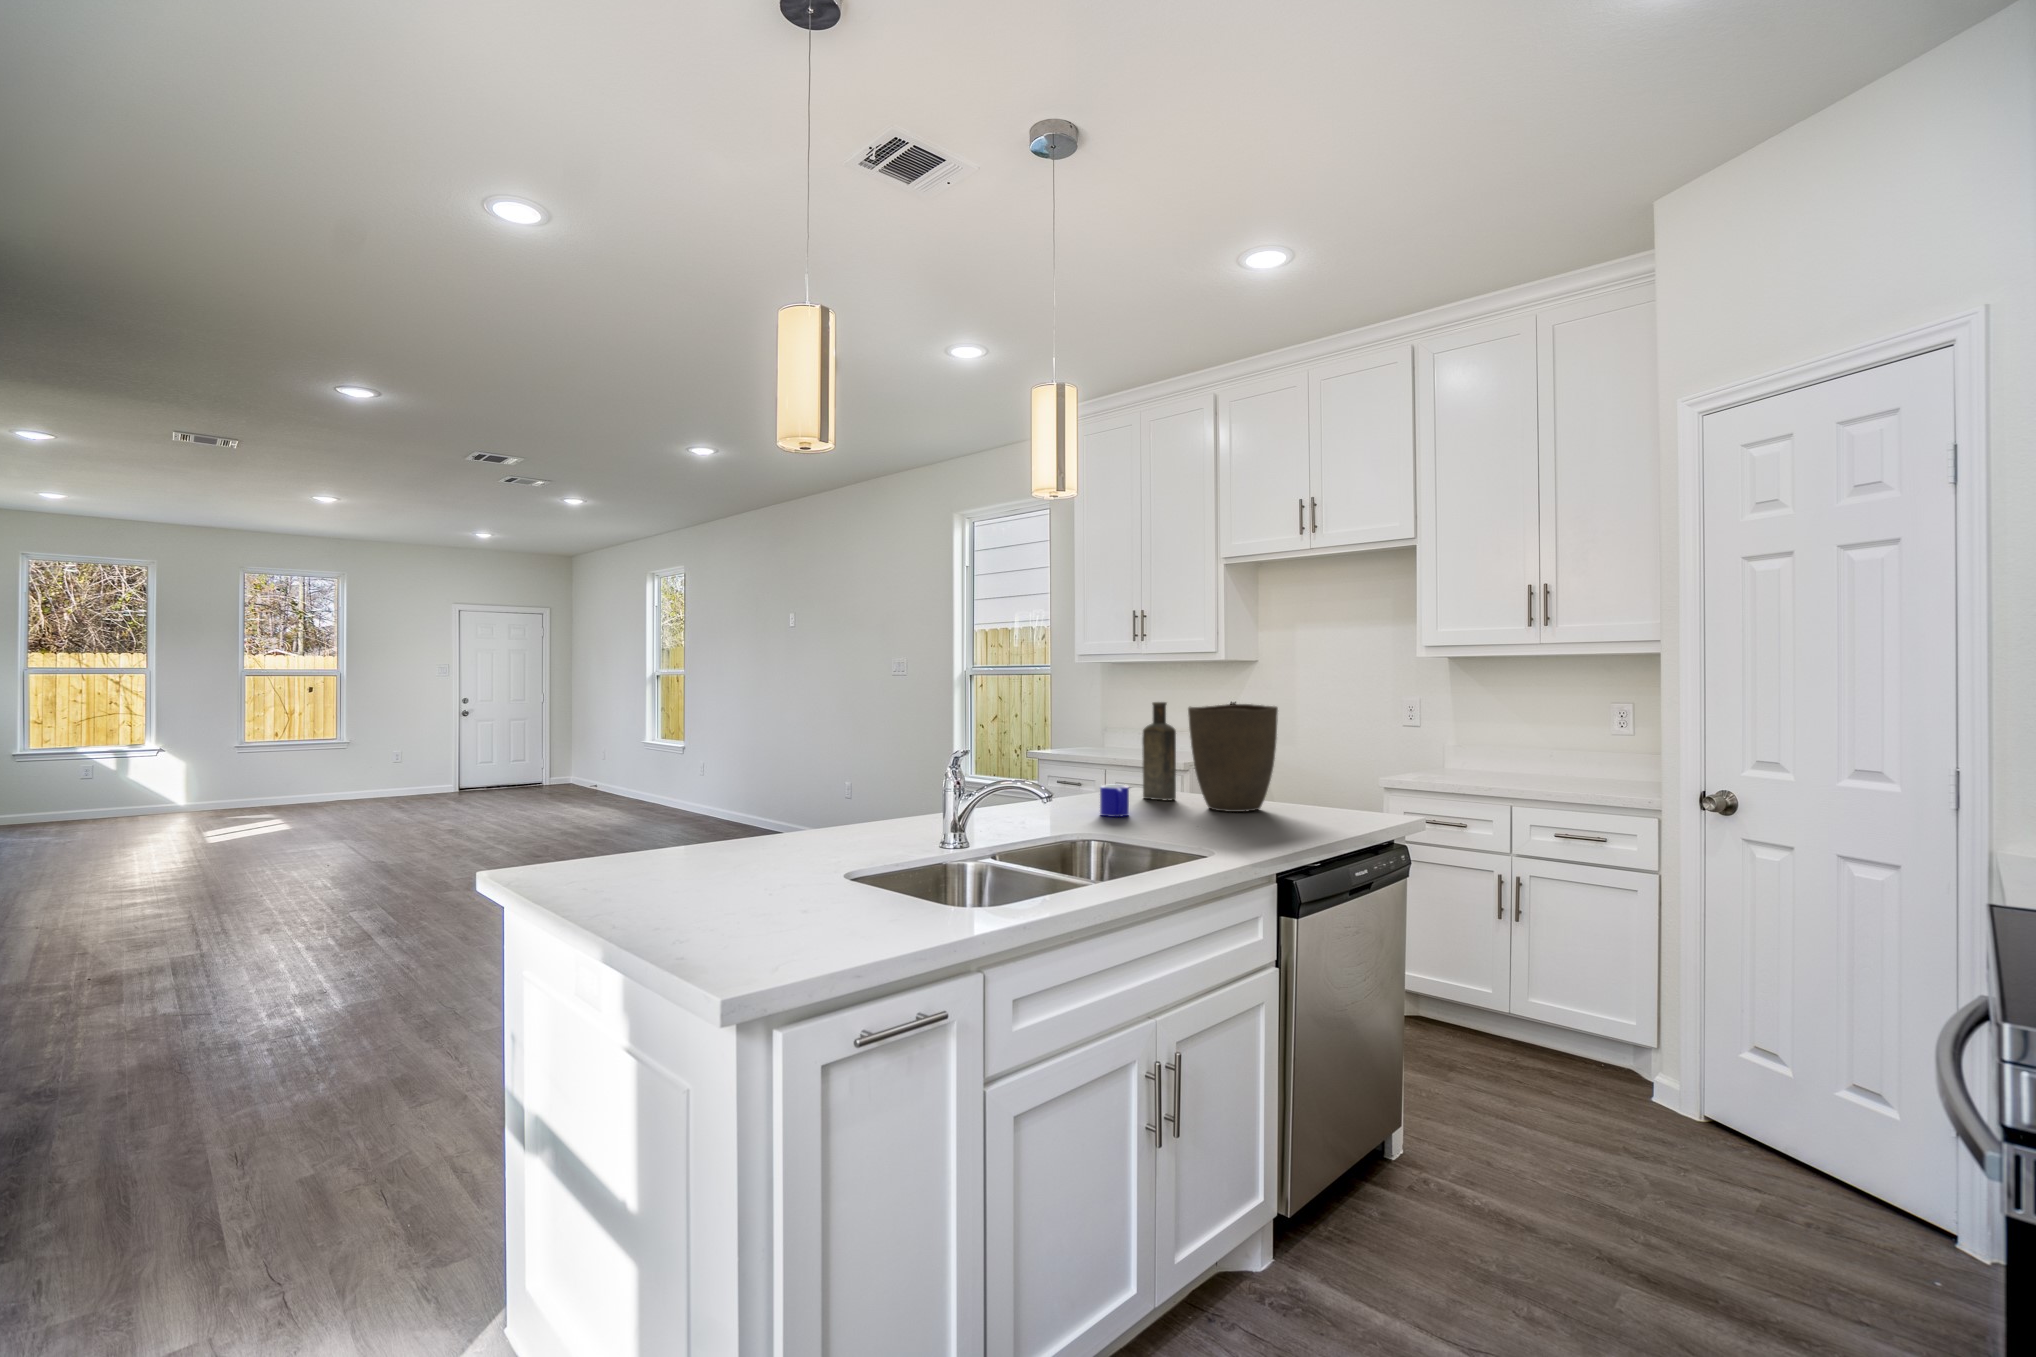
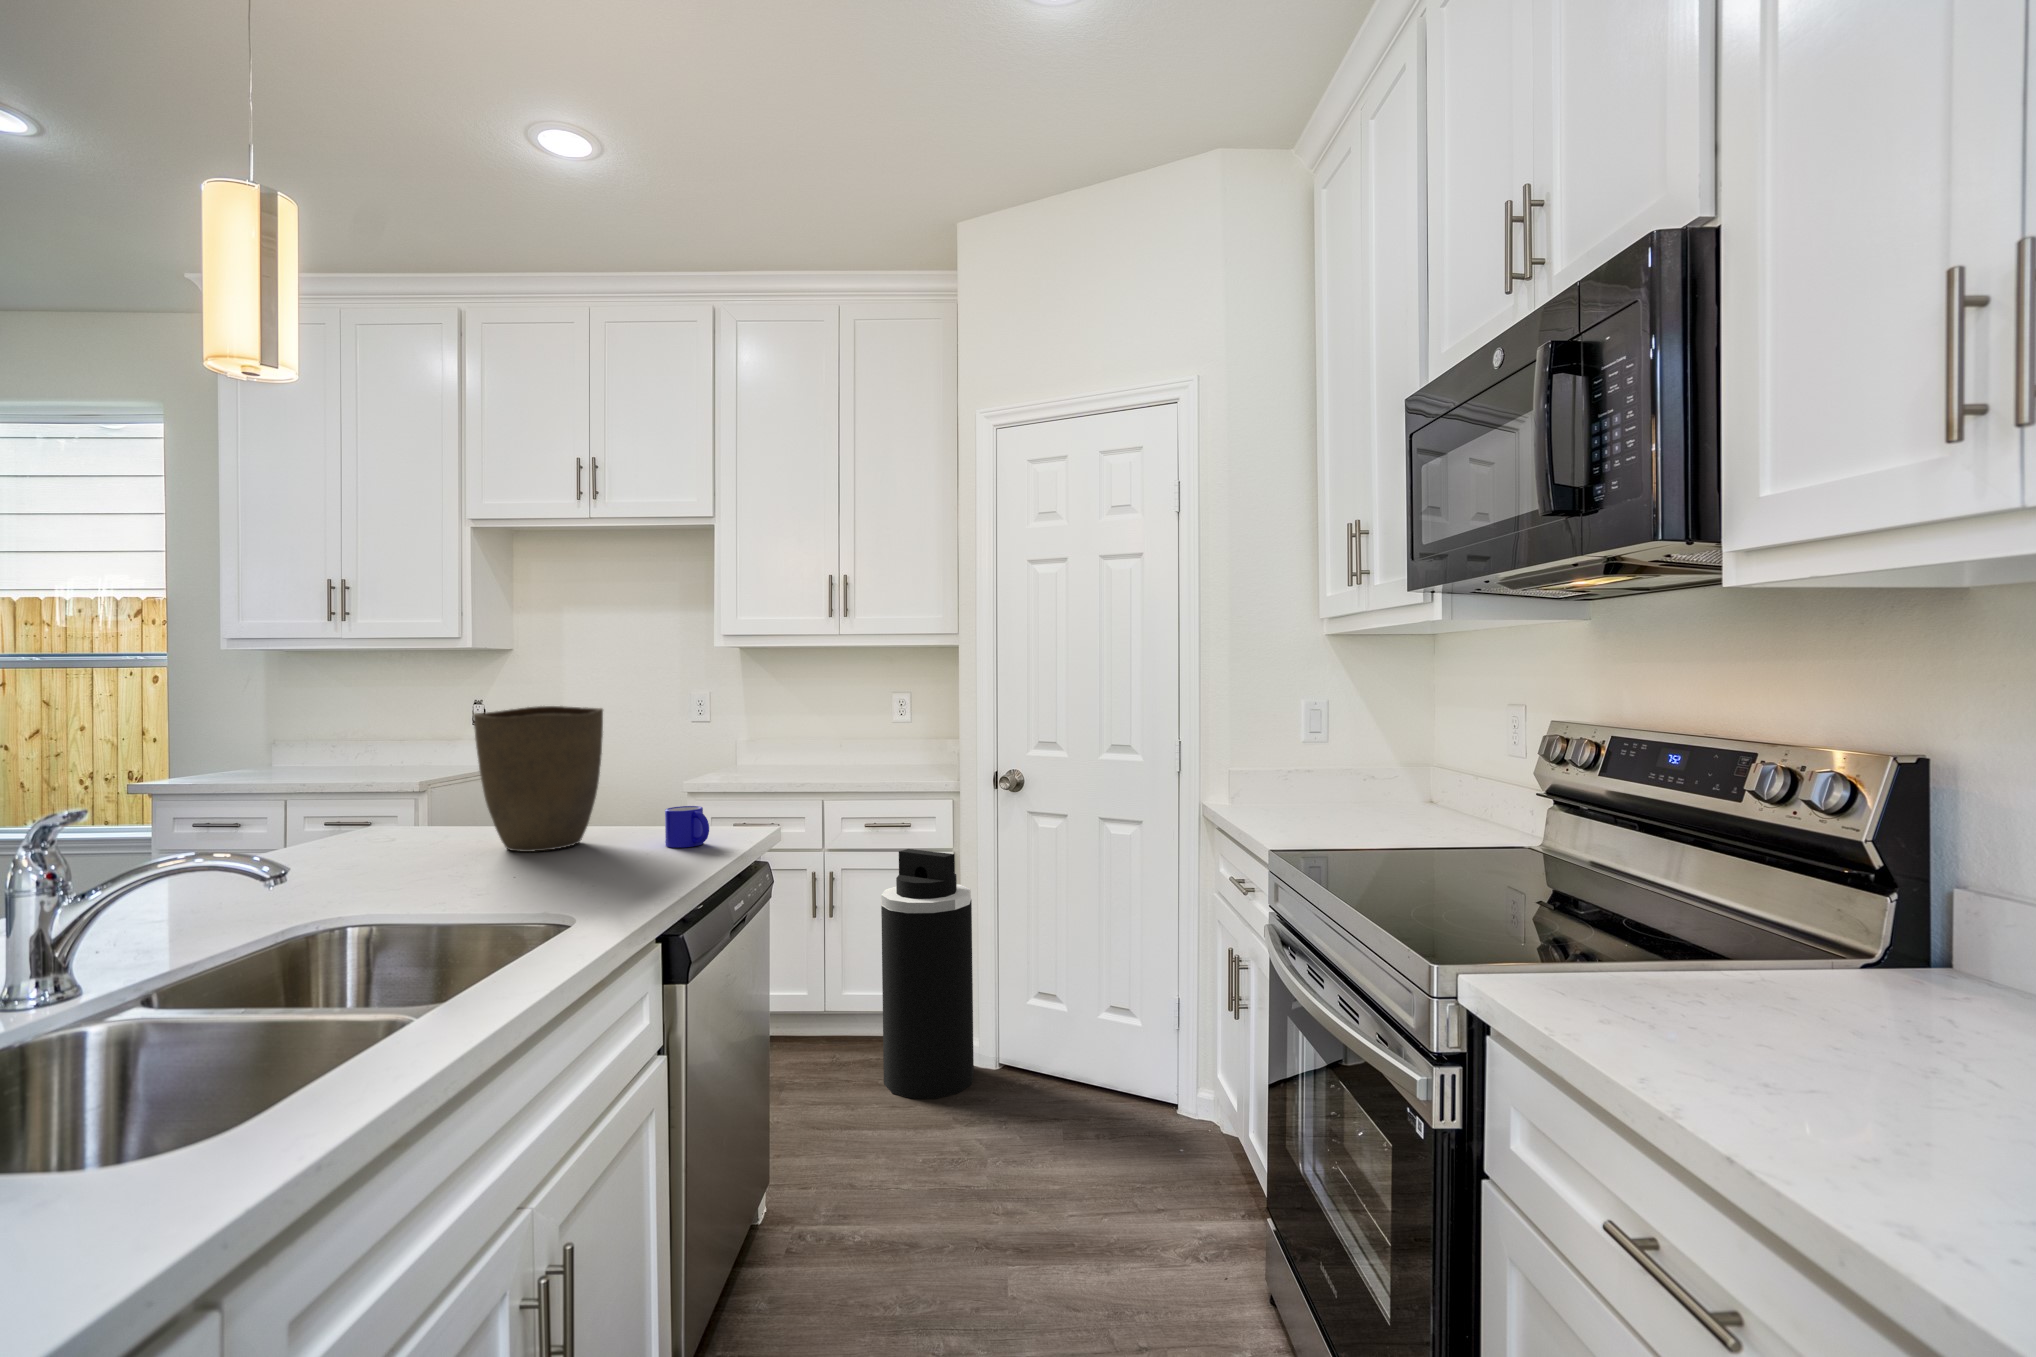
bottle: present [1142,702,1176,800] -> none [391,707,448,847]
mug: present [1100,785,1129,817] -> present [665,806,709,848]
trash can: none [1559,864,1671,1128] -> present [881,849,974,1099]

